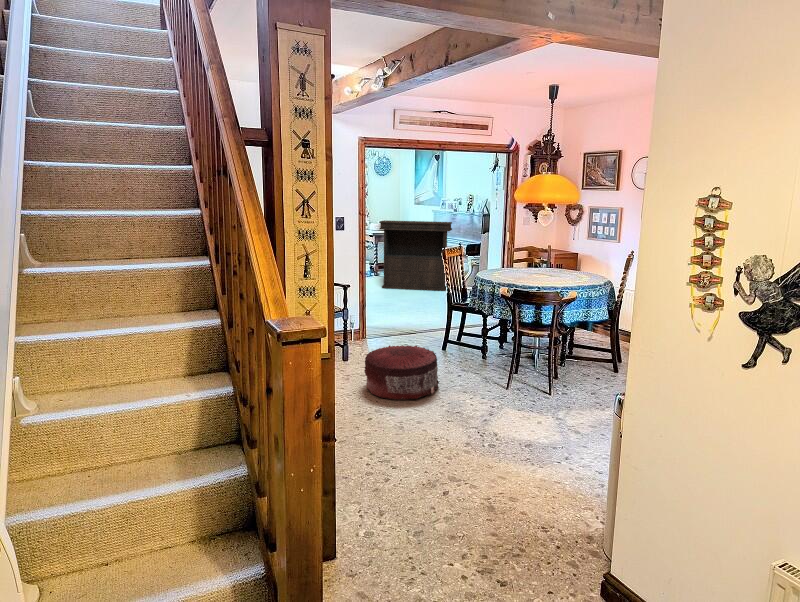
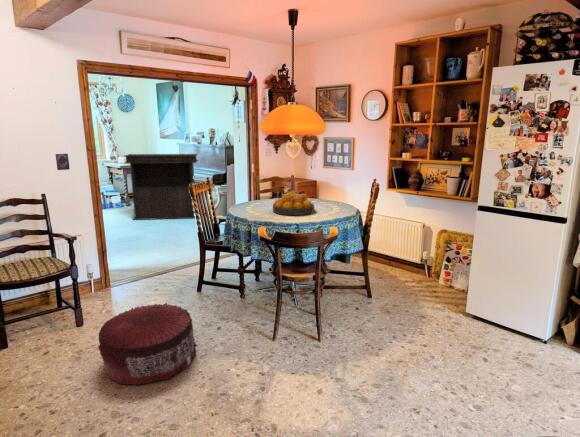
fruit bowl: none [519,258,560,280] -> present [273,191,314,215]

